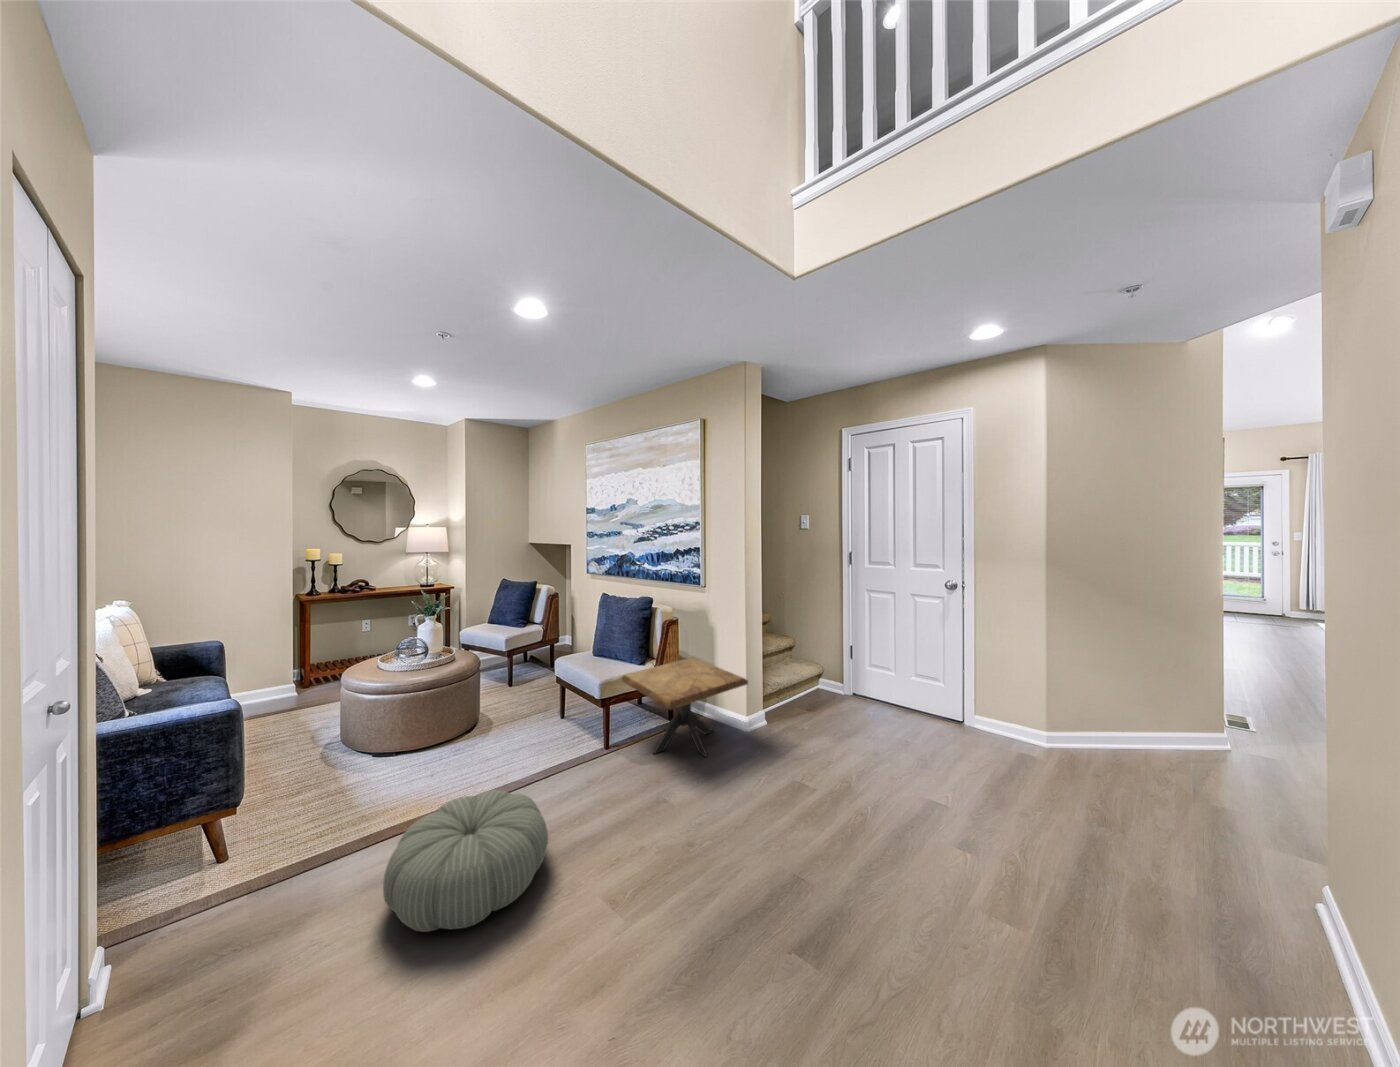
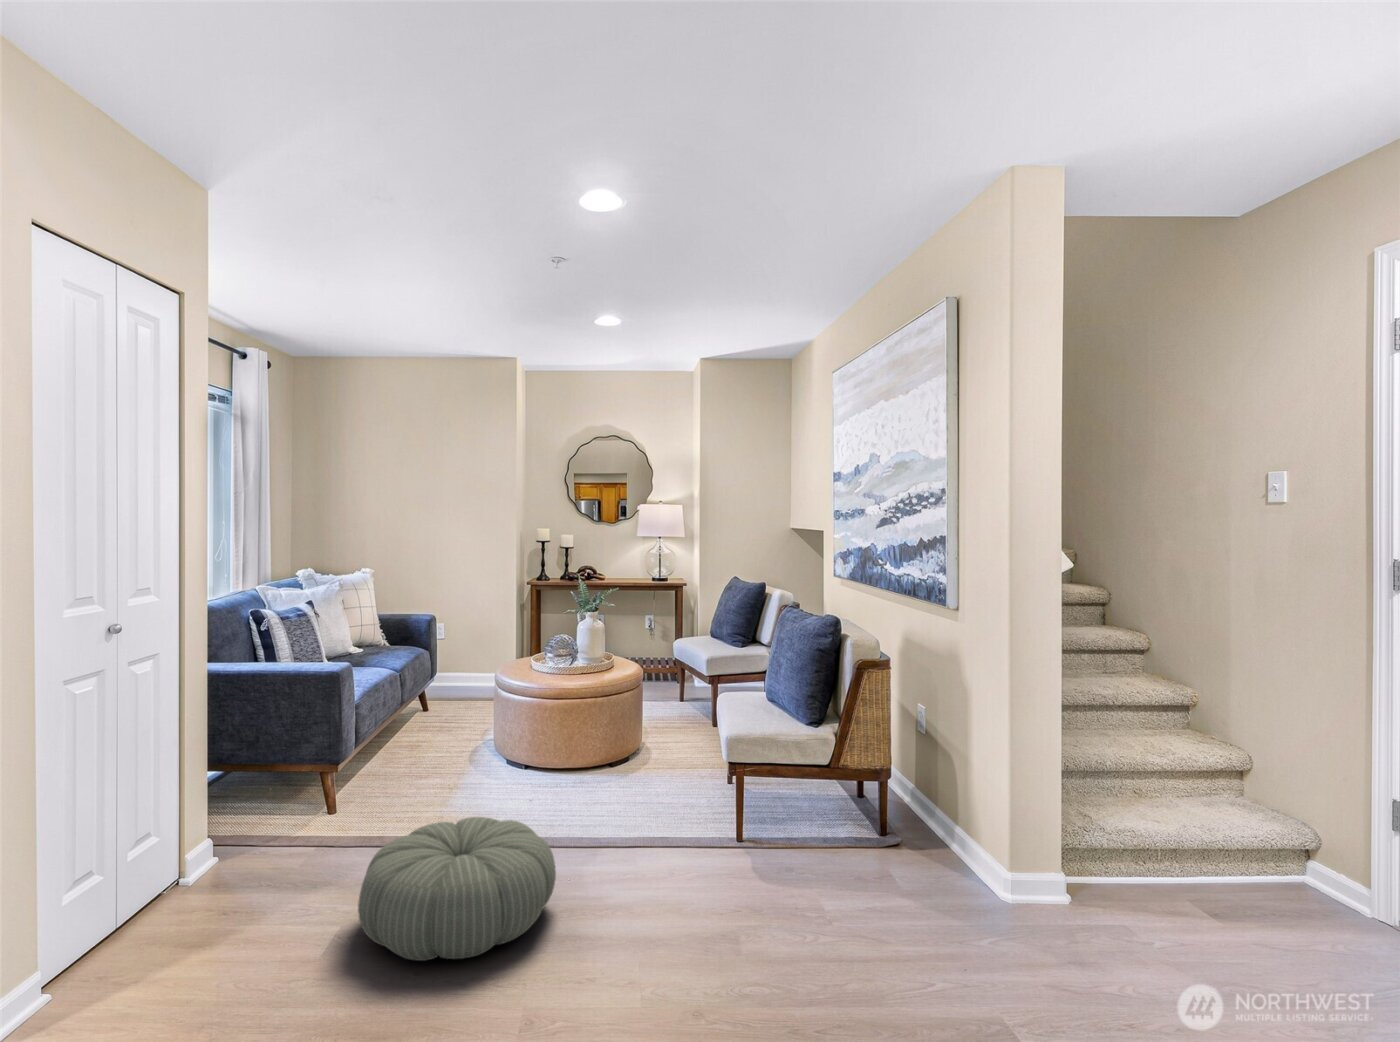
side table: present [622,658,748,757] -> none [776,731,971,907]

